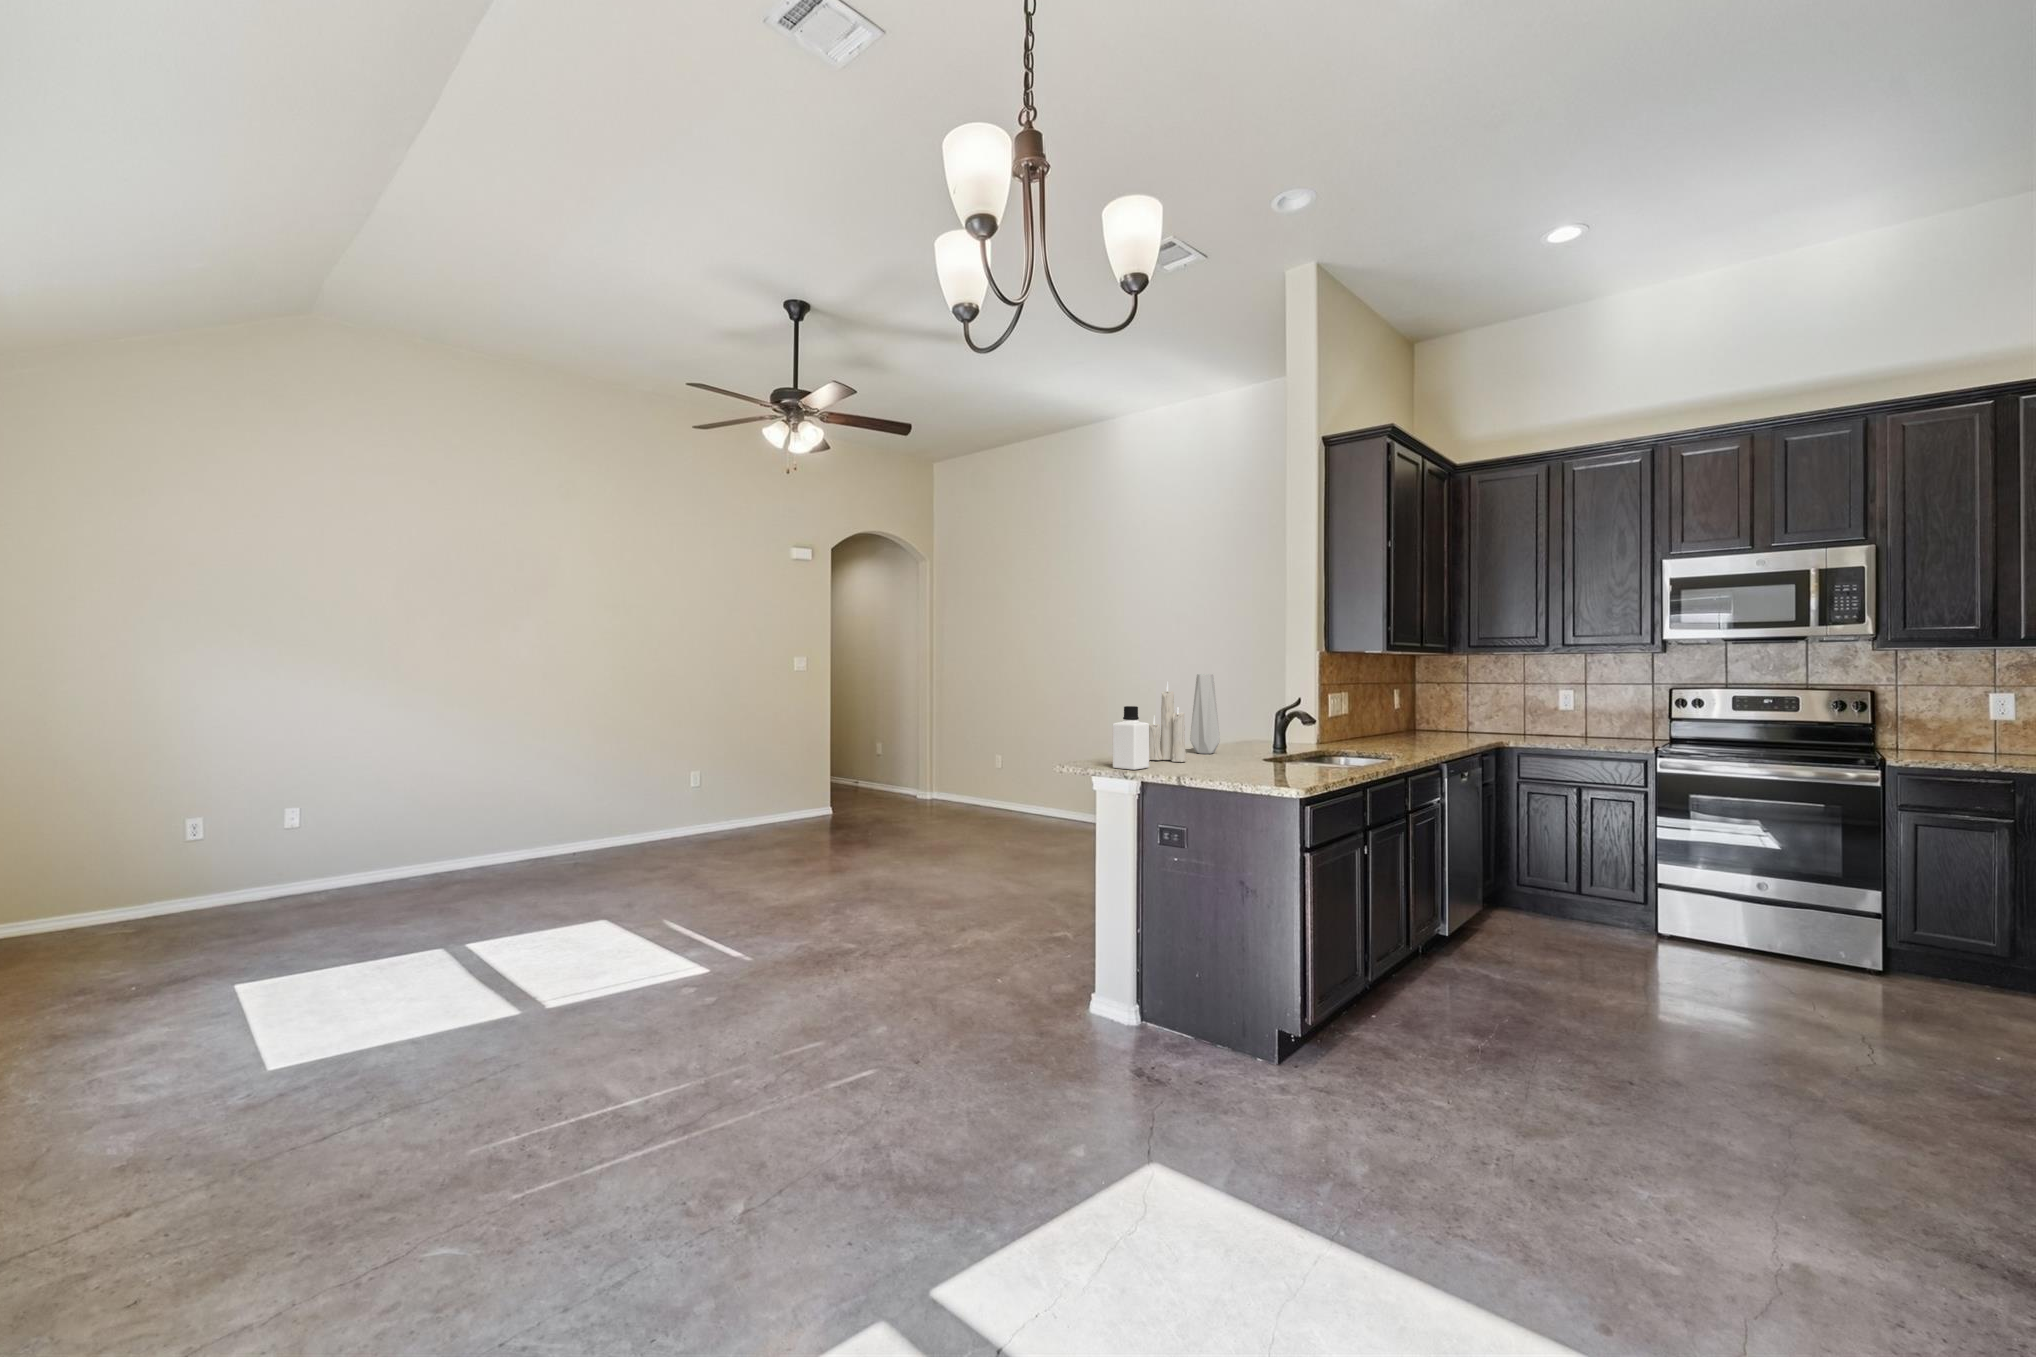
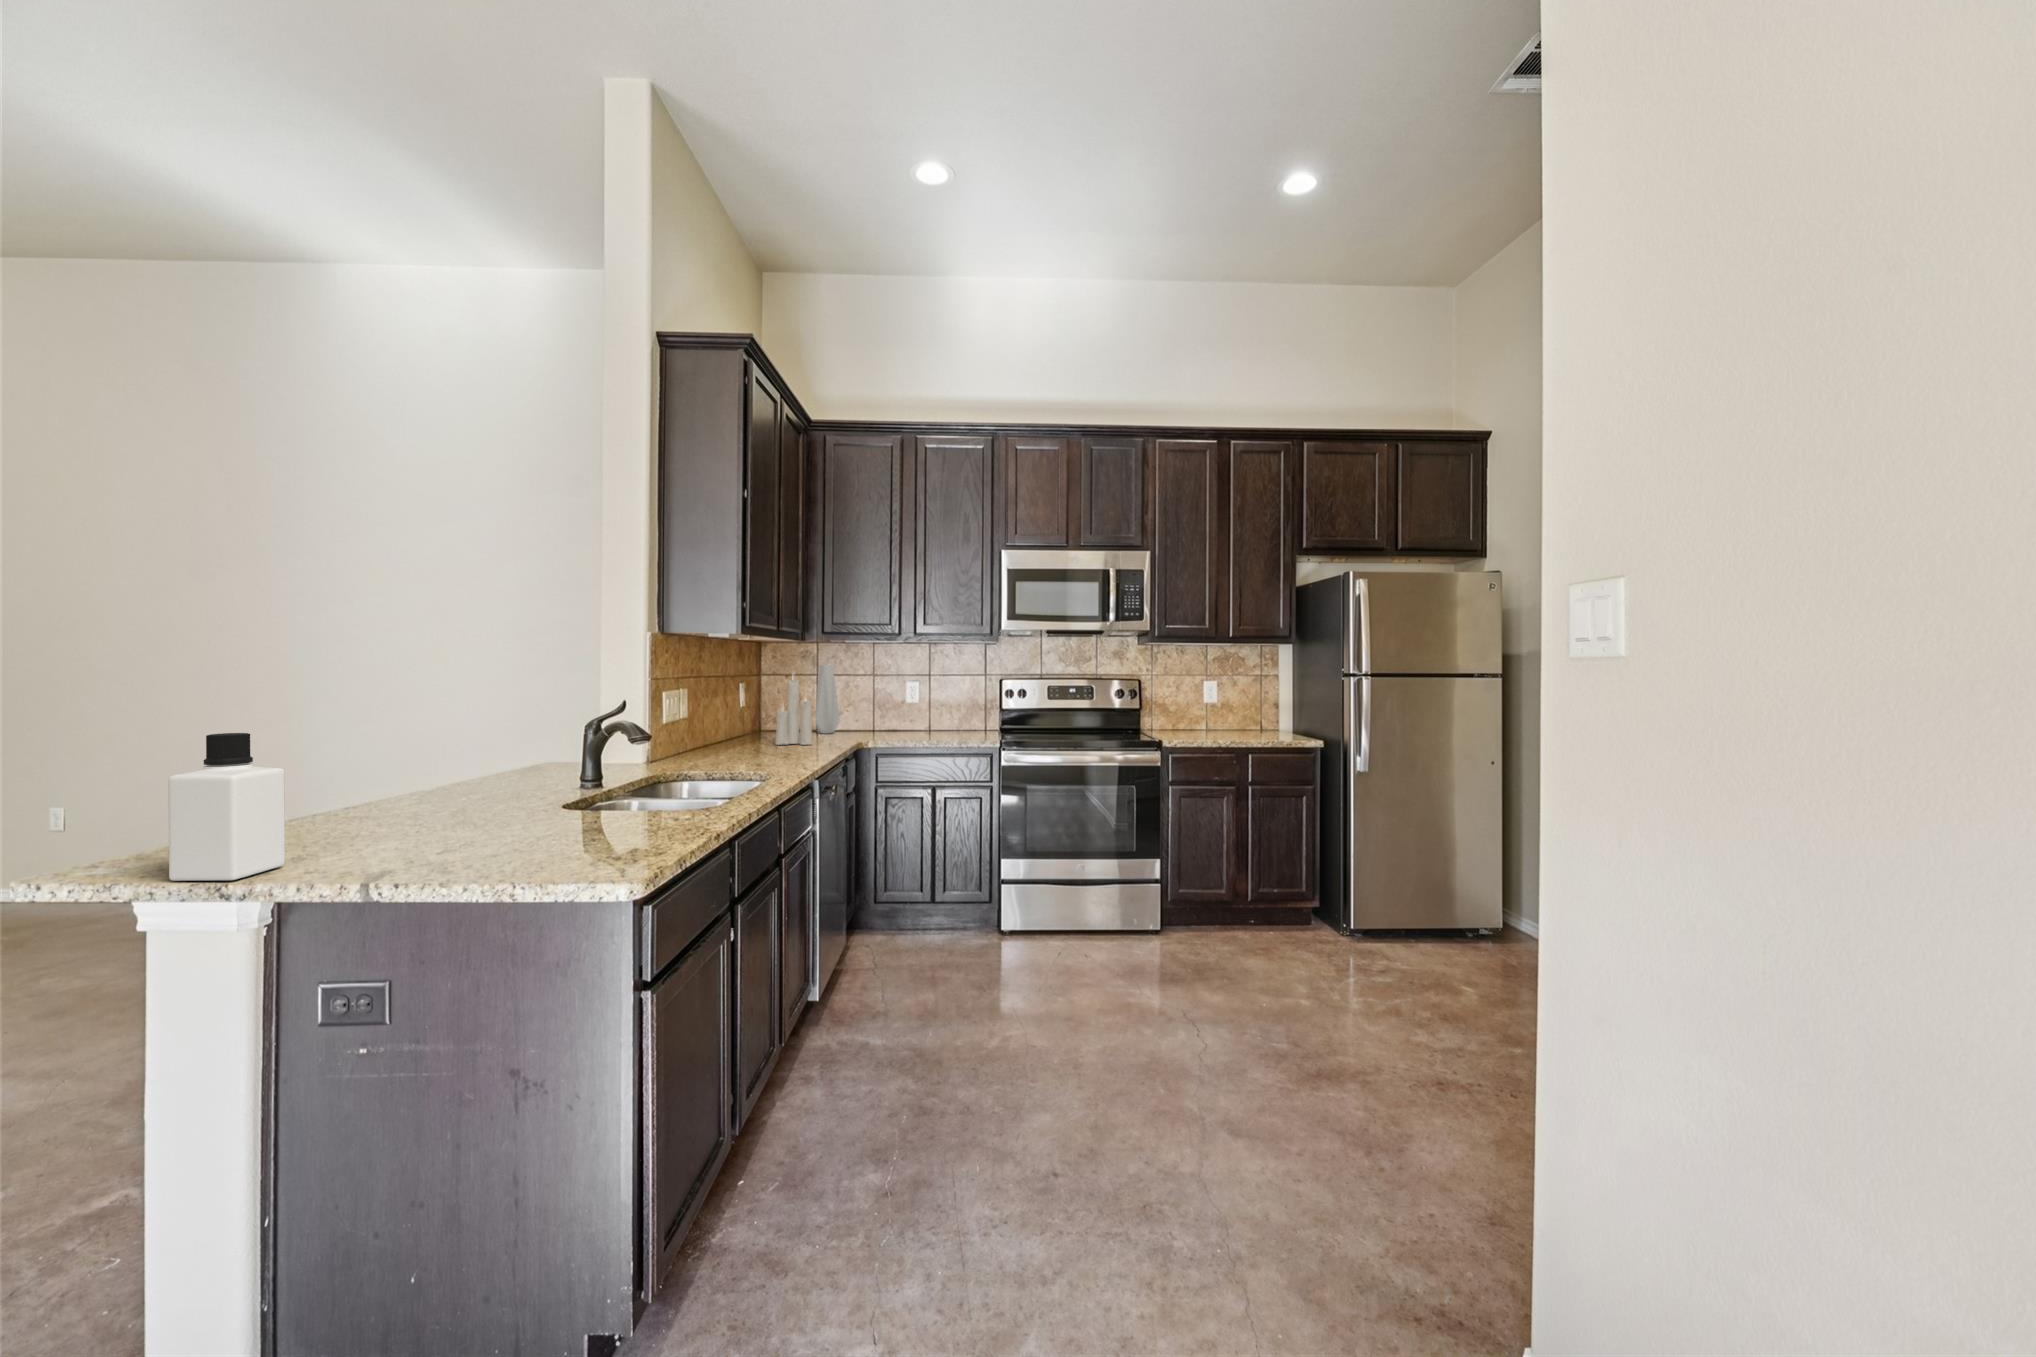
vase: present [1190,674,1220,754] -> present [815,665,840,734]
candle: present [1149,682,1187,762] -> present [775,680,812,745]

